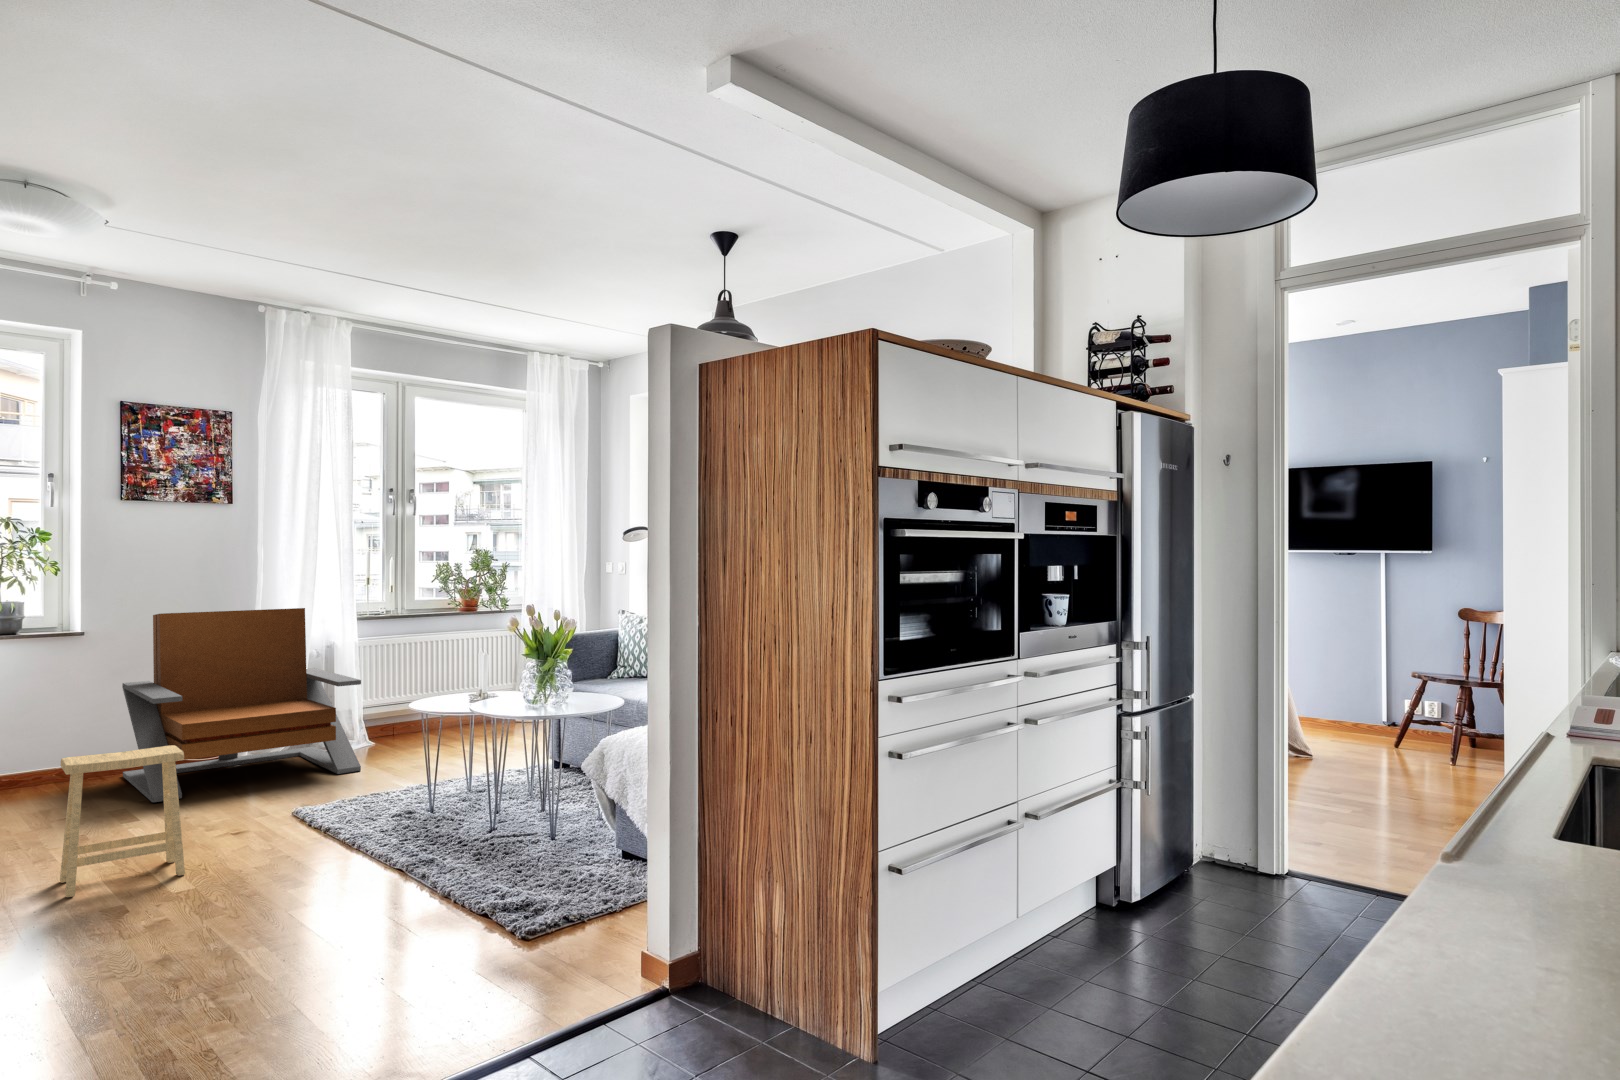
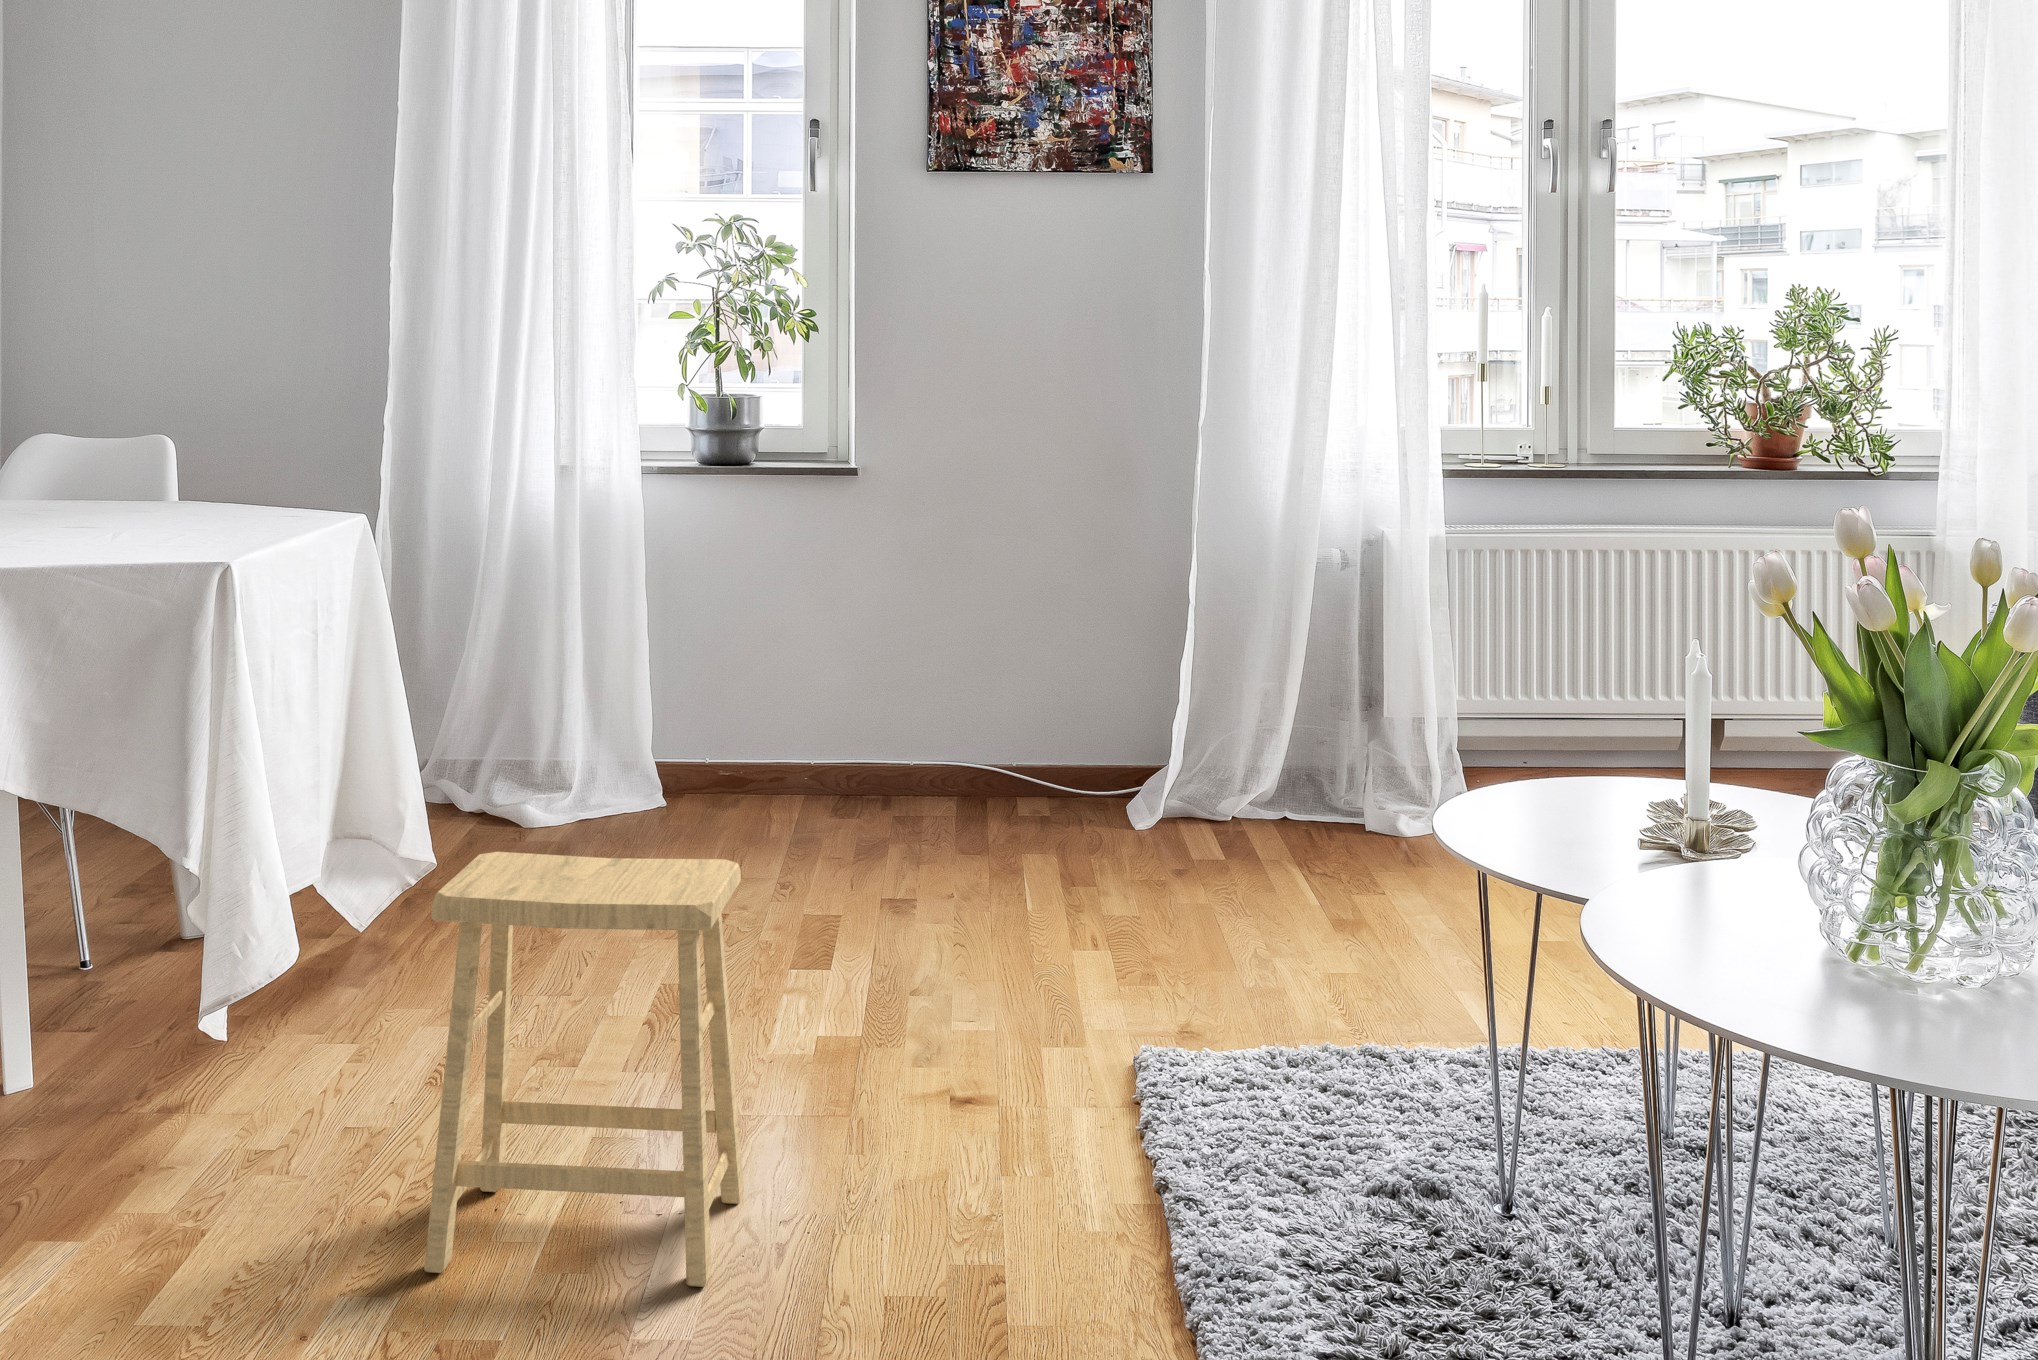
lounge chair: present [122,608,361,802] -> none [889,438,1397,931]

